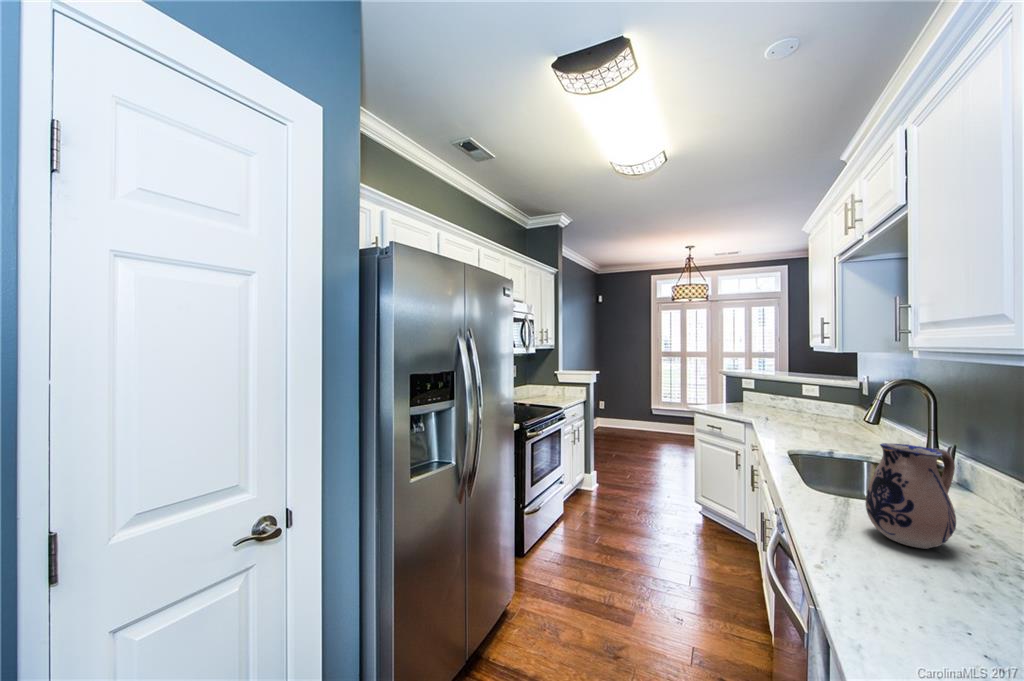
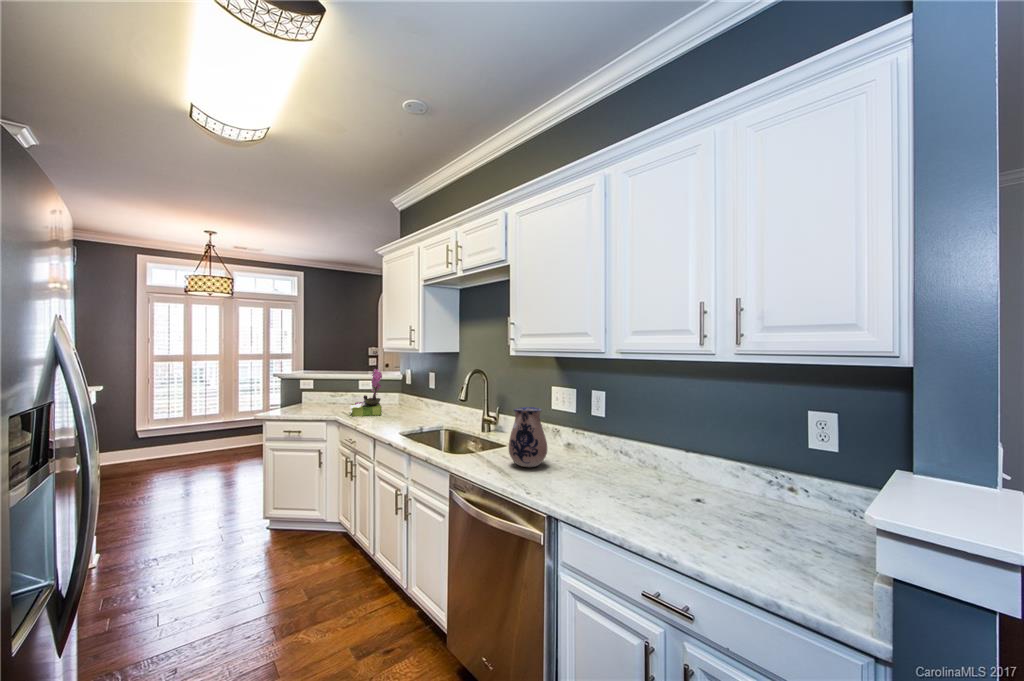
flower arrangement: none [767,371,816,427] -> present [350,369,382,417]

